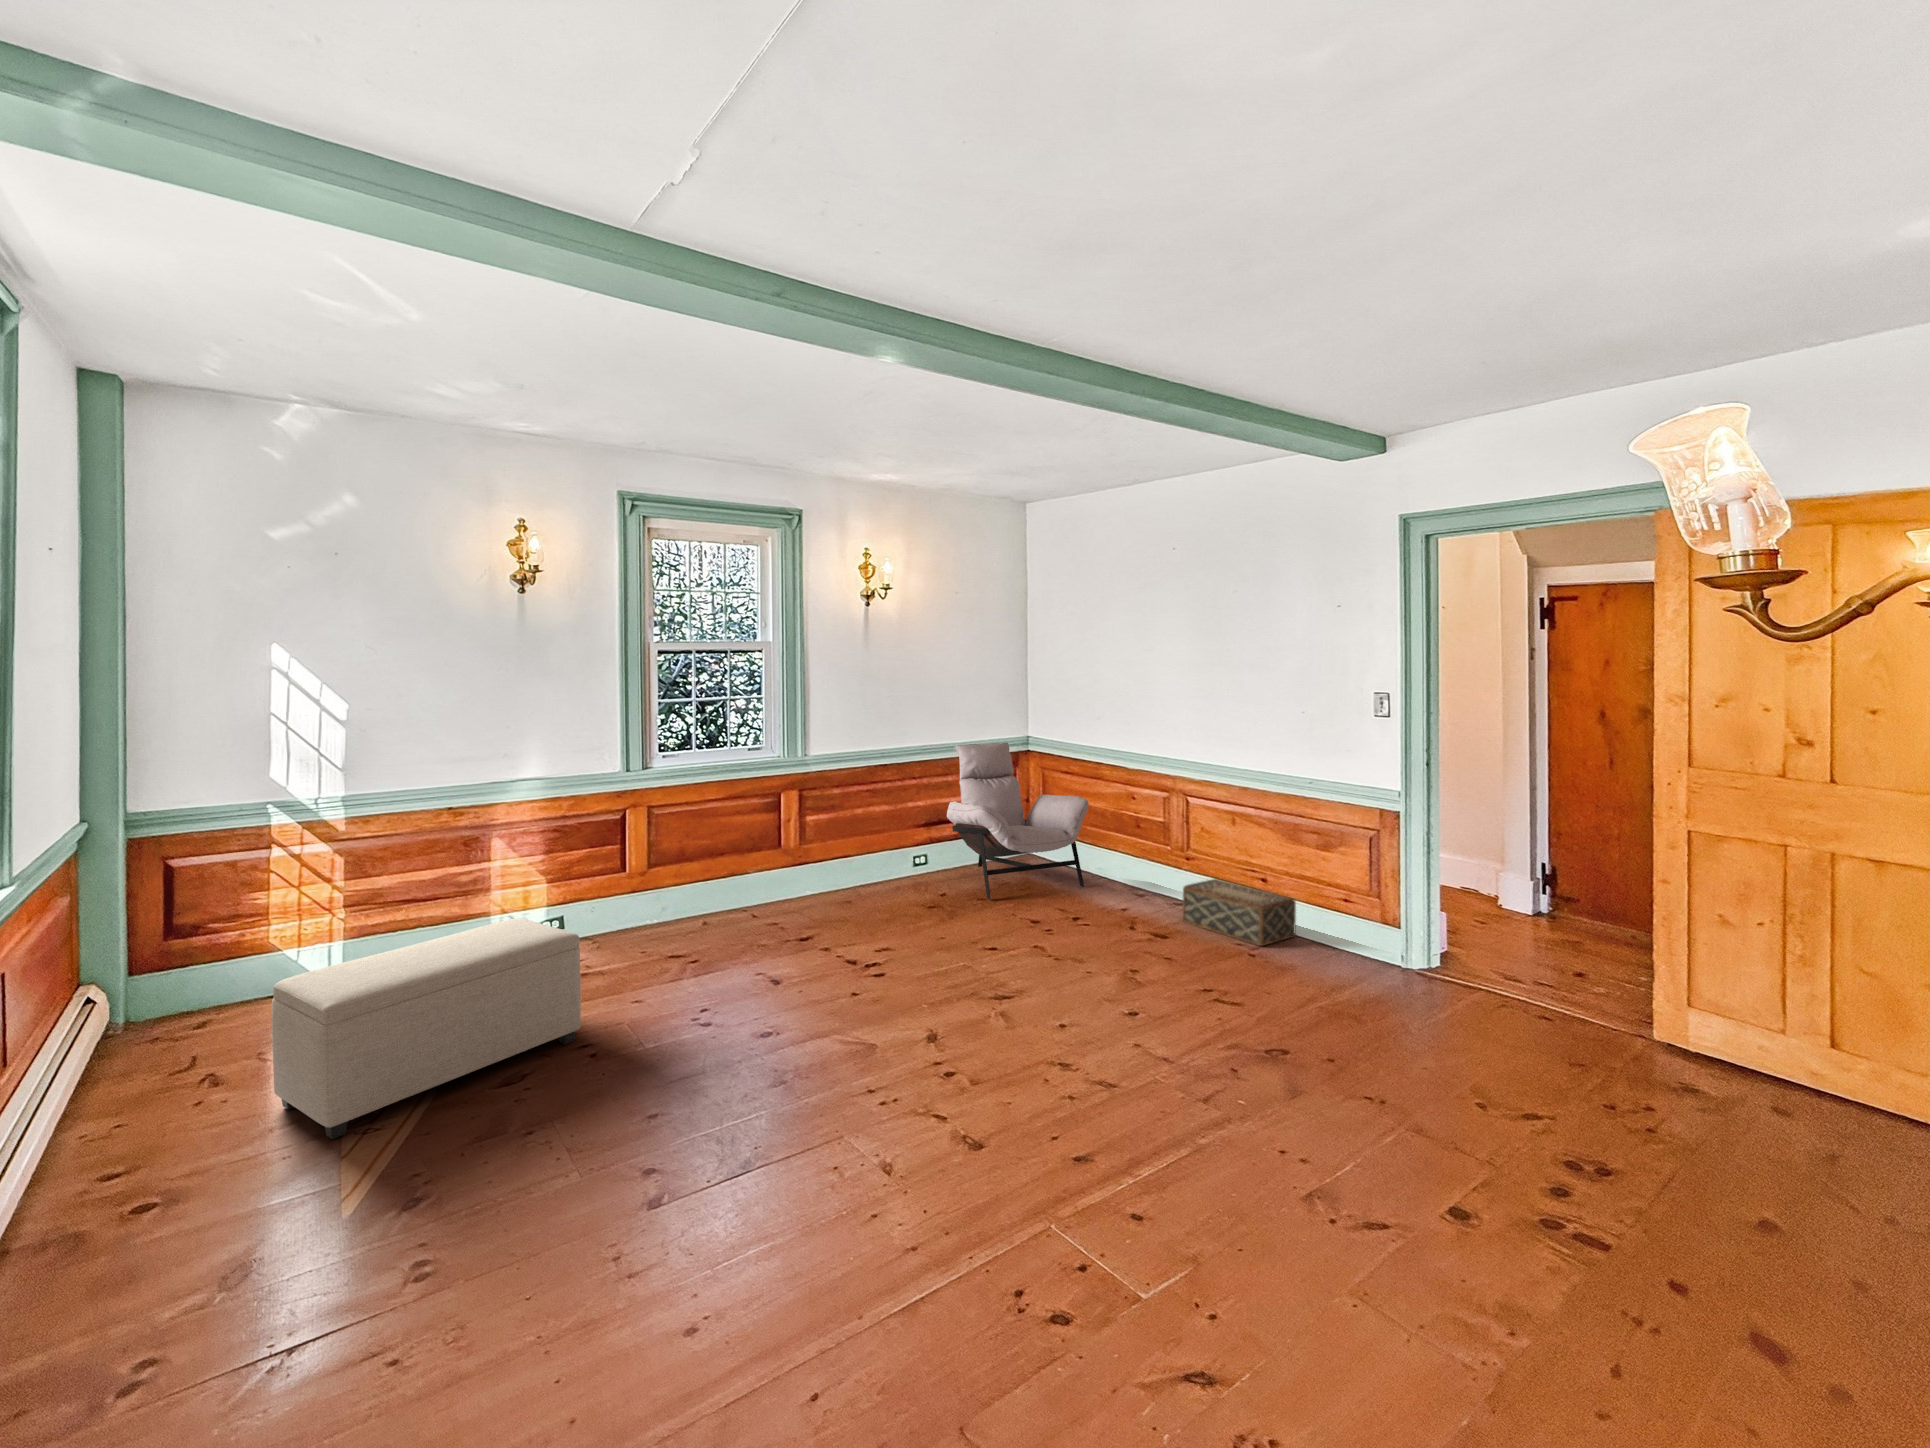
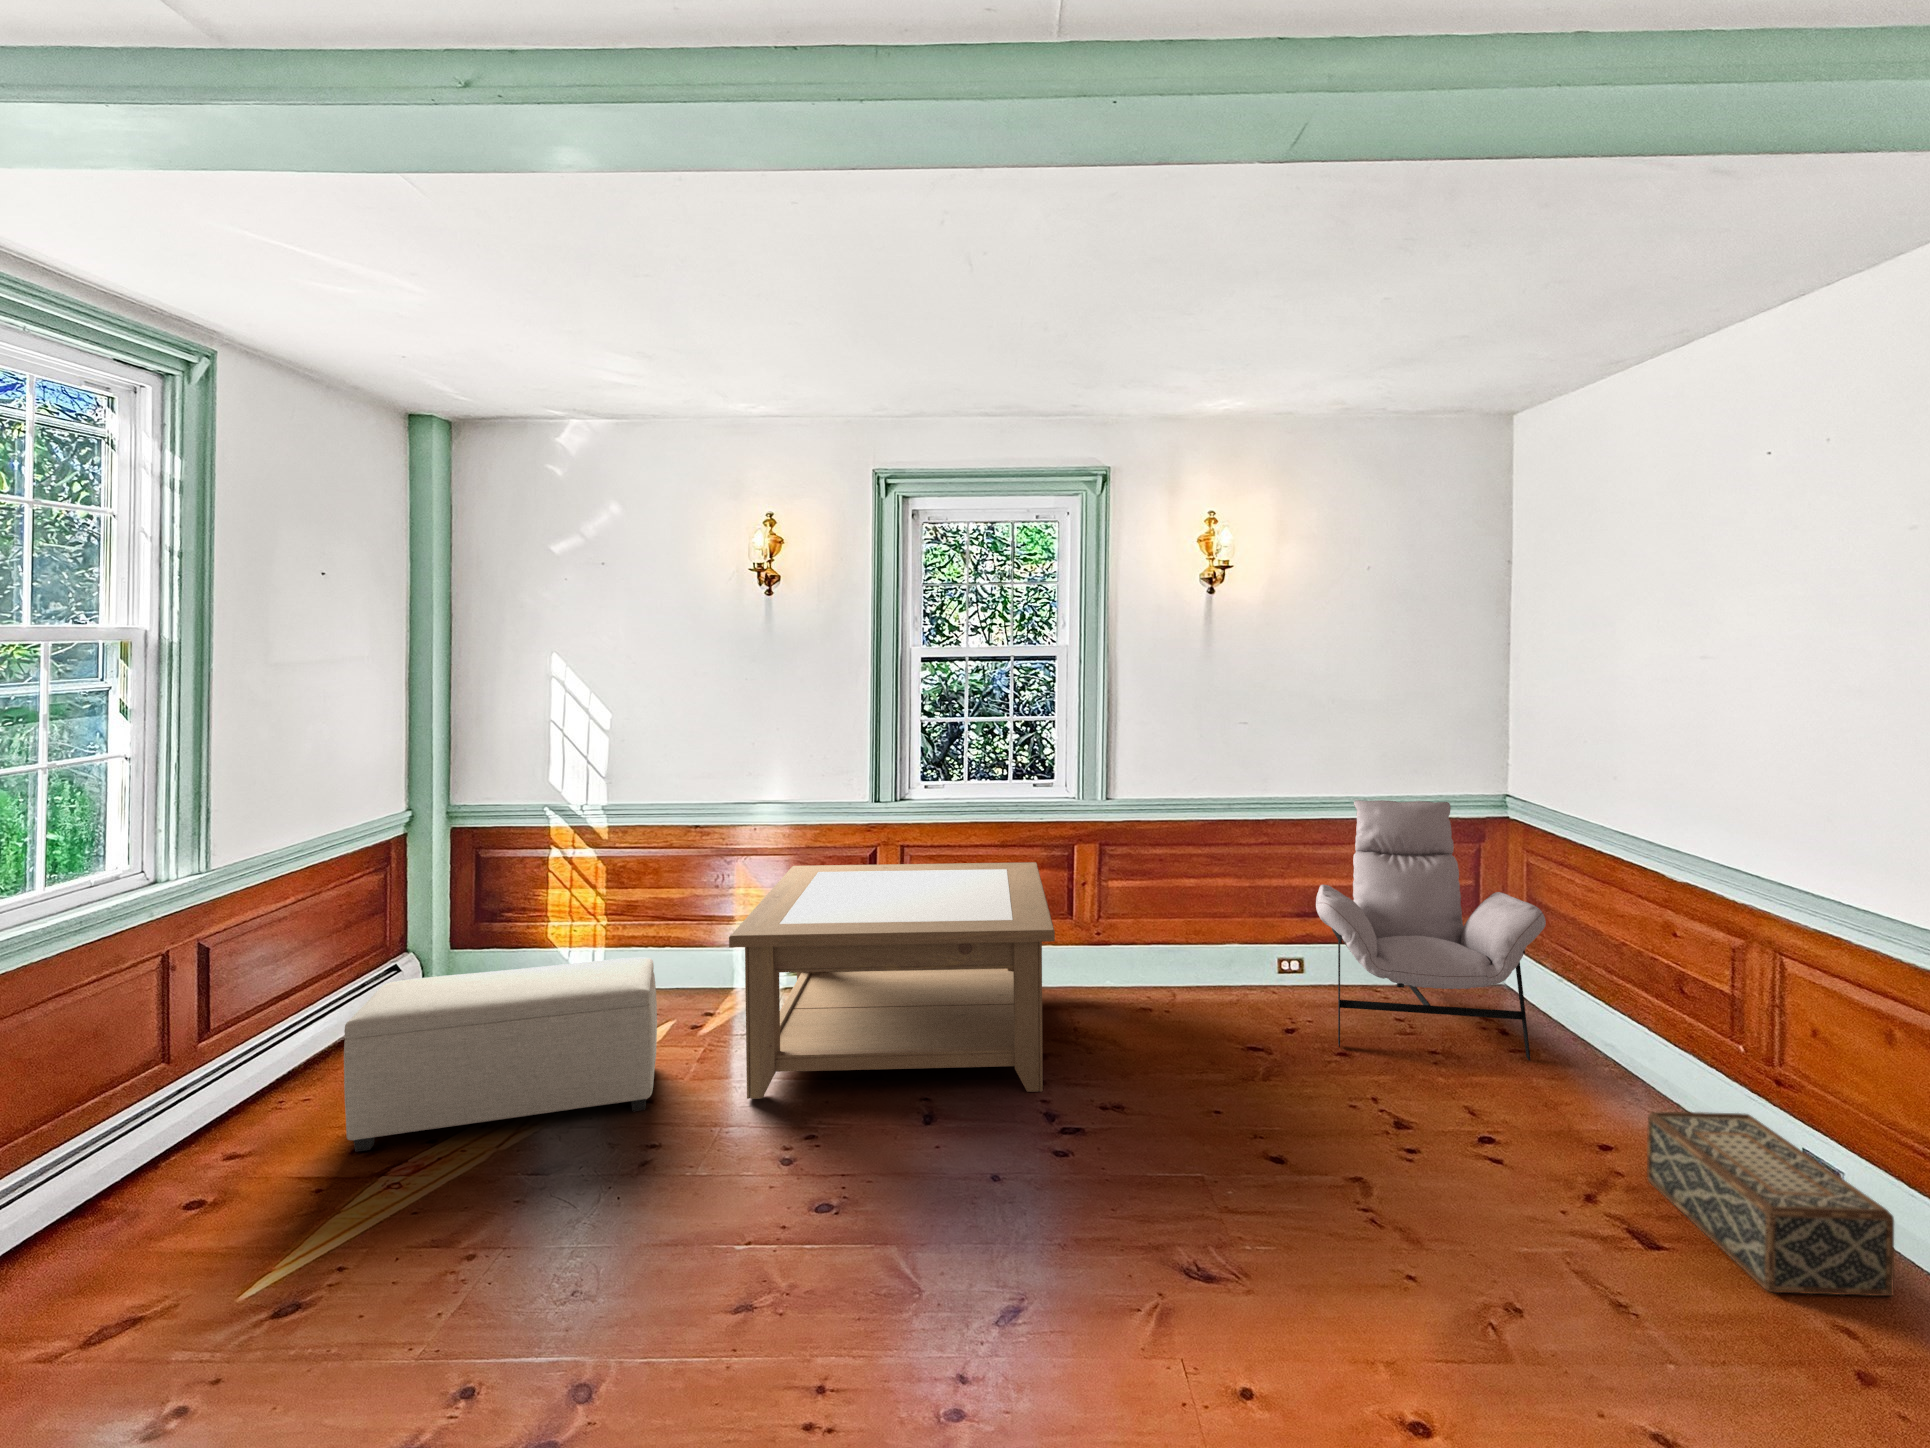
coffee table: none [560,809,869,1011] -> present [729,862,1055,1099]

